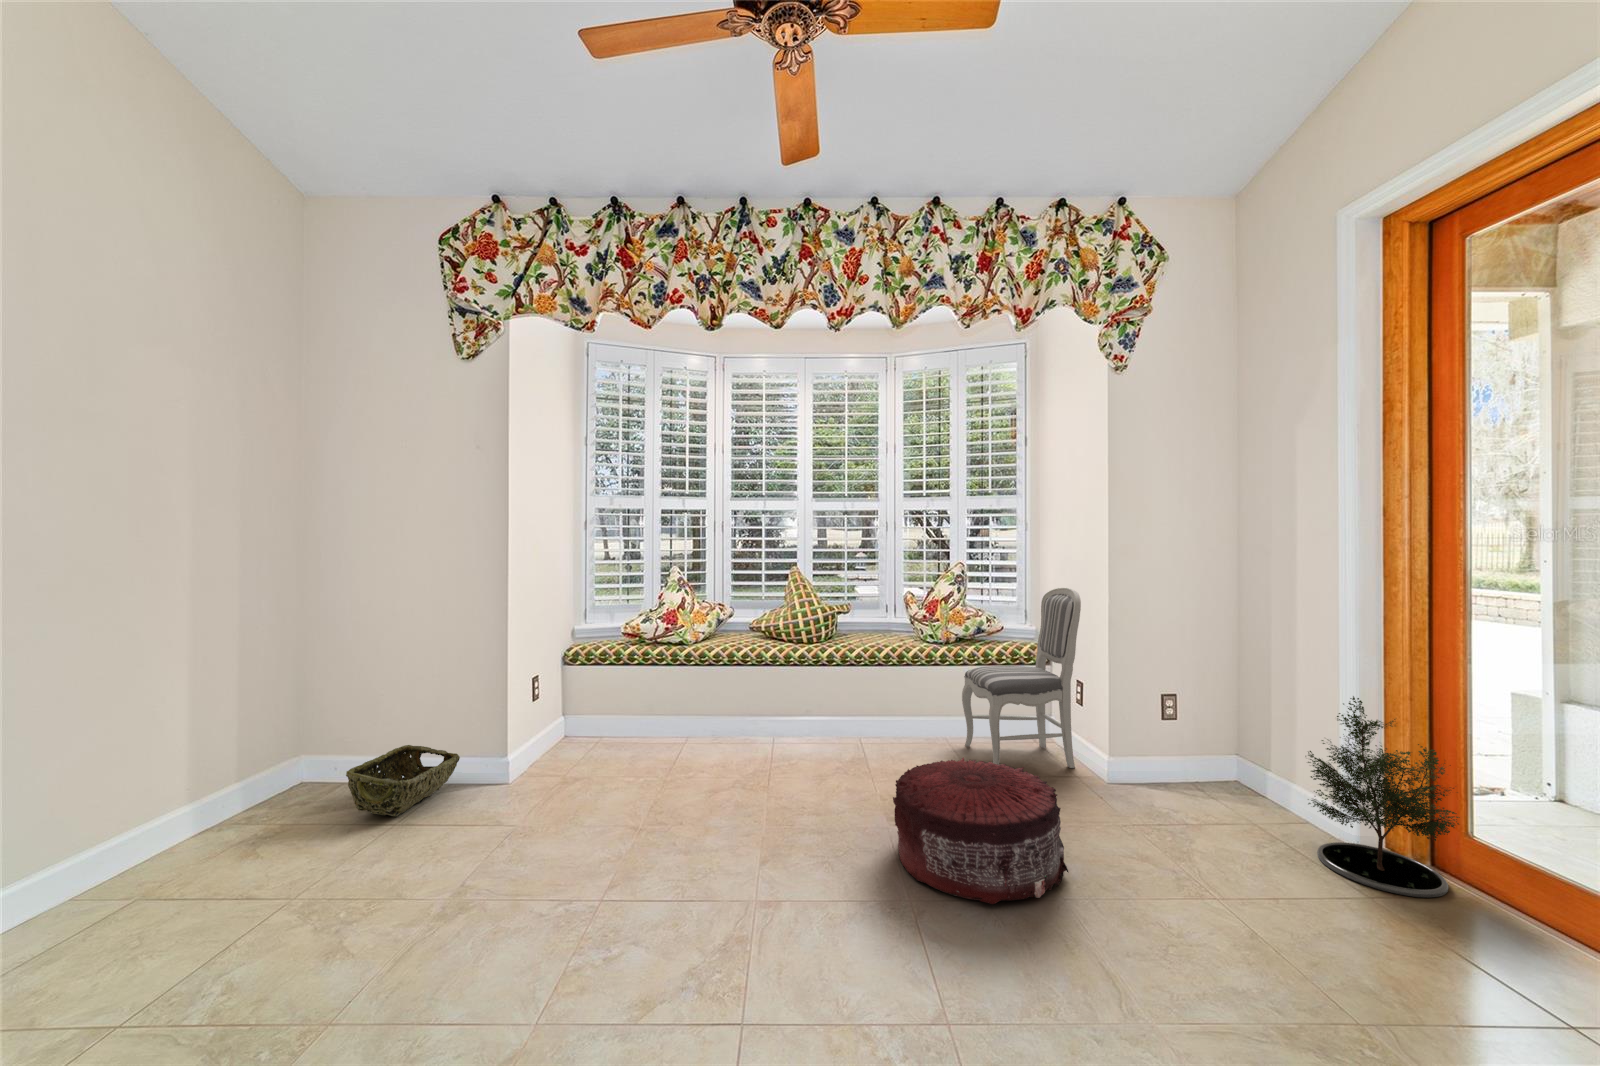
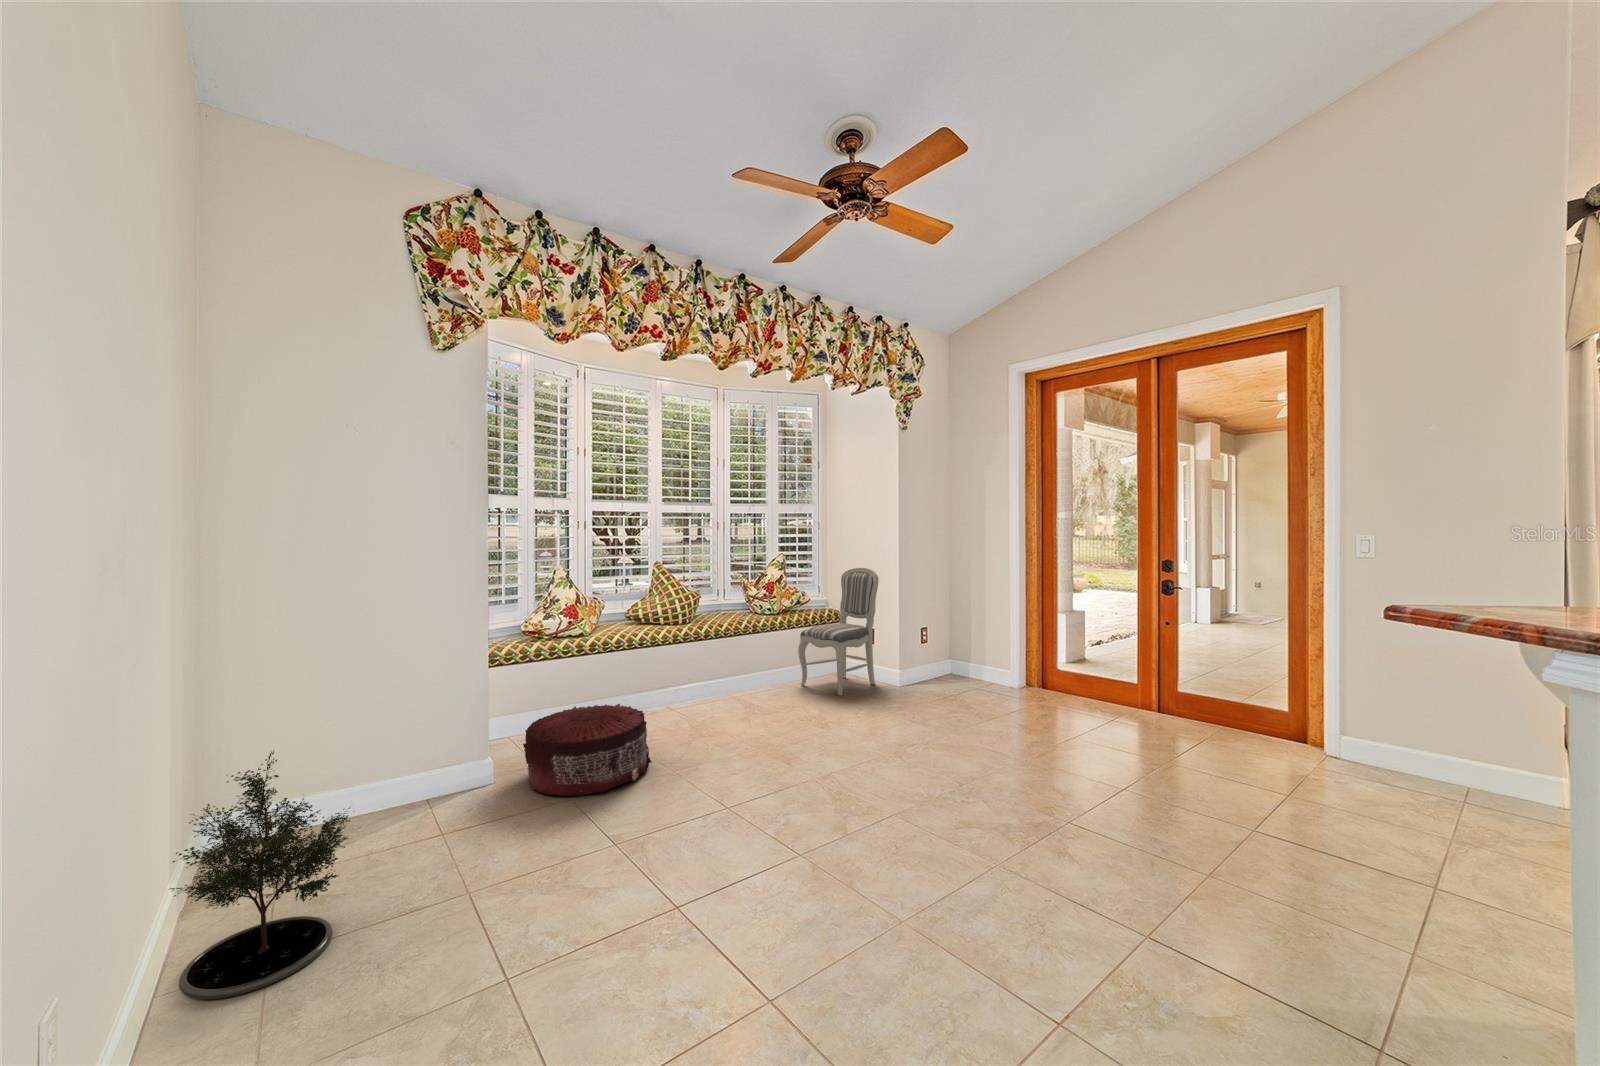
potted tree: present [1308,696,1459,898] -> present [170,751,350,999]
woven basket: present [346,745,460,816] -> none [371,768,462,837]
pouf: present [893,758,1068,904] -> present [523,704,652,796]

